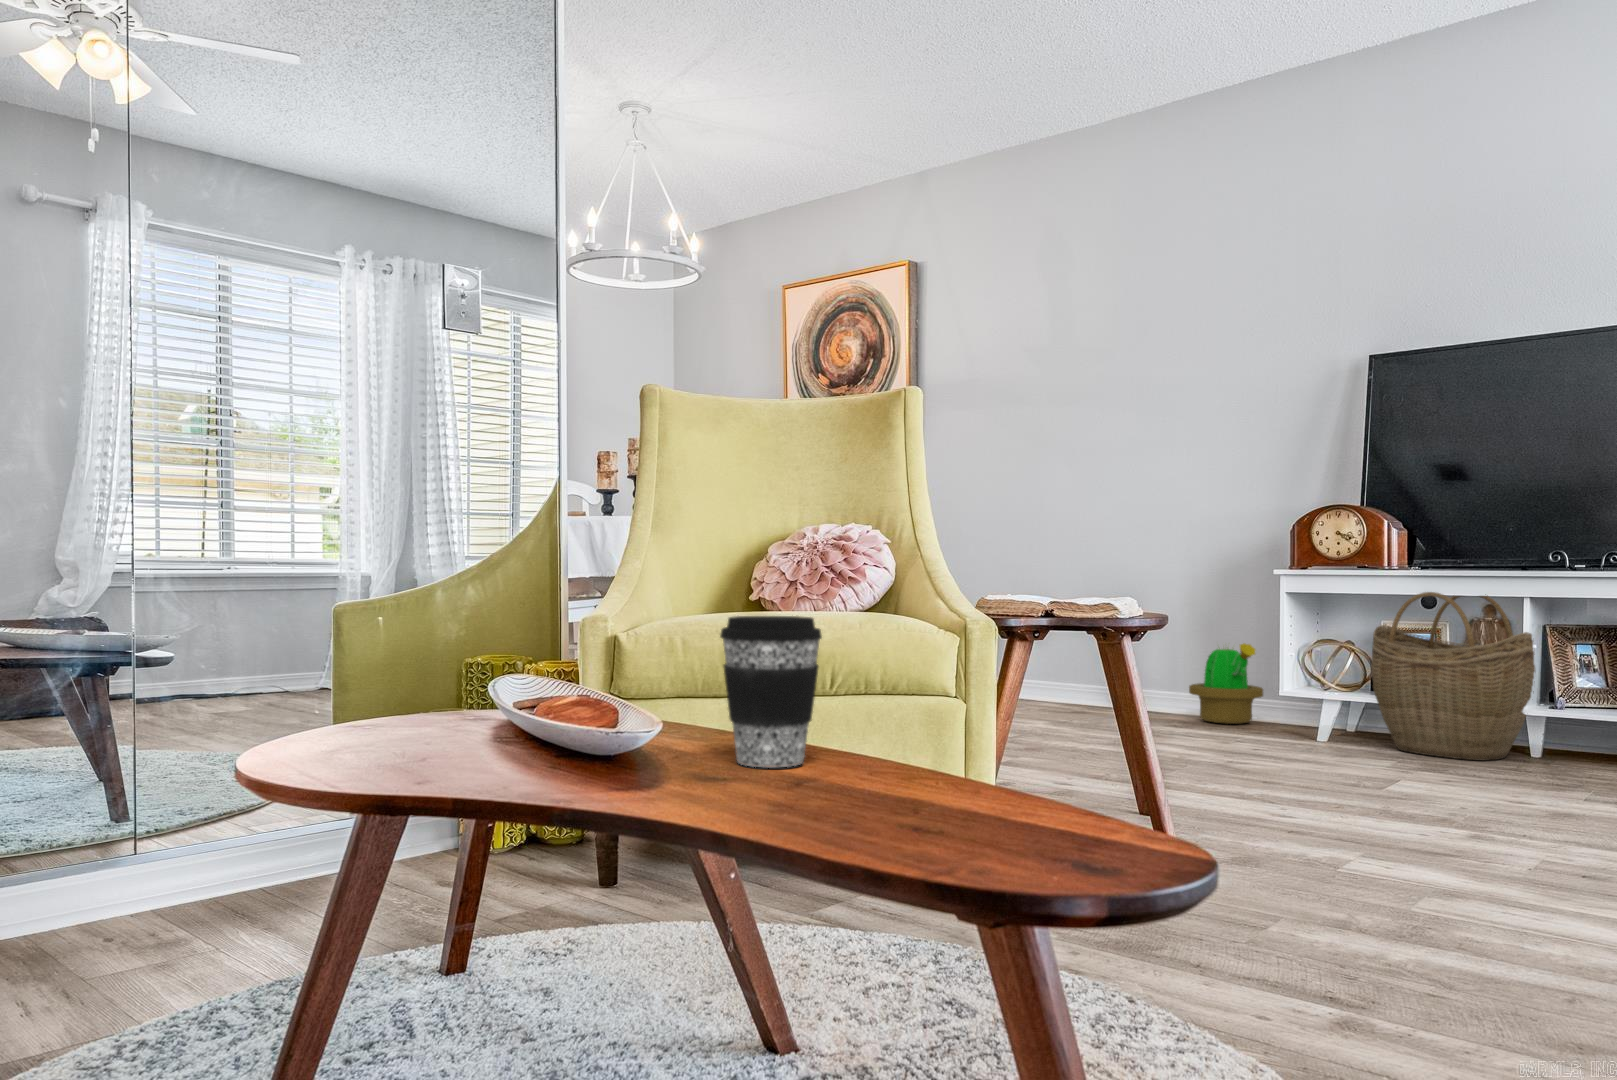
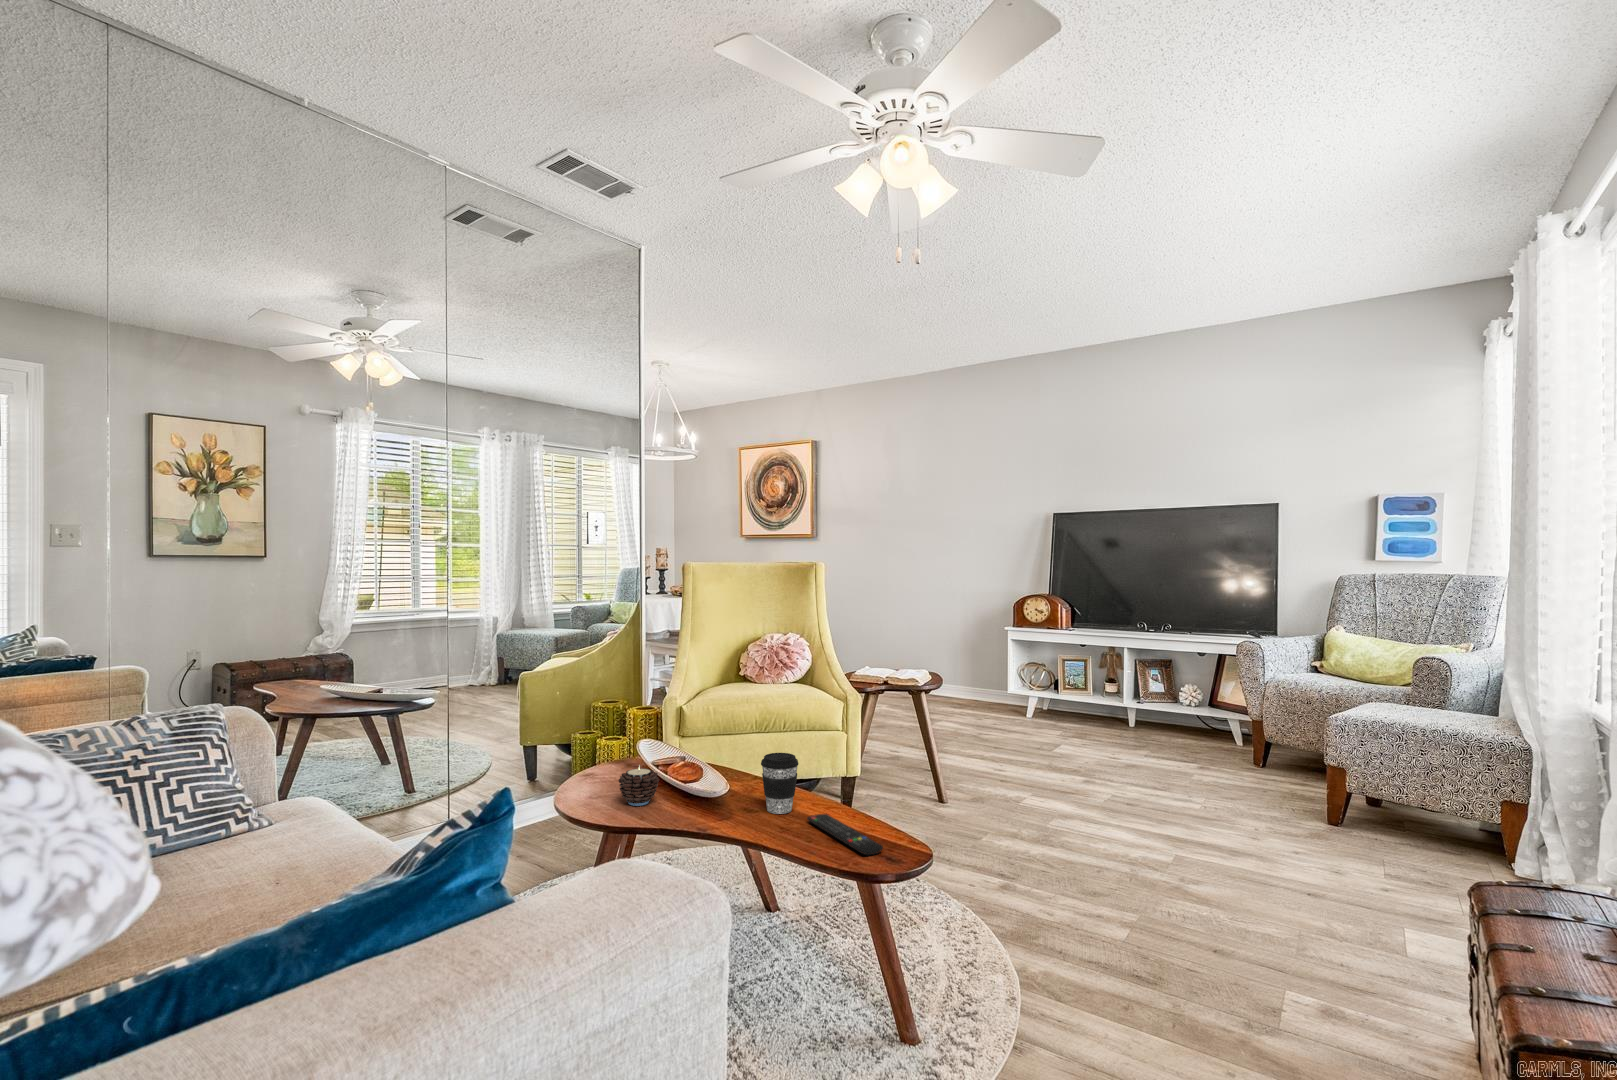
woven basket: present [1371,592,1535,761] -> none [1052,642,1130,732]
candle: none [354,642,459,745] -> present [618,766,659,806]
decorative plant: present [1189,643,1263,724] -> none [962,662,1001,707]
remote control: none [839,763,1064,843] -> present [807,814,883,855]

